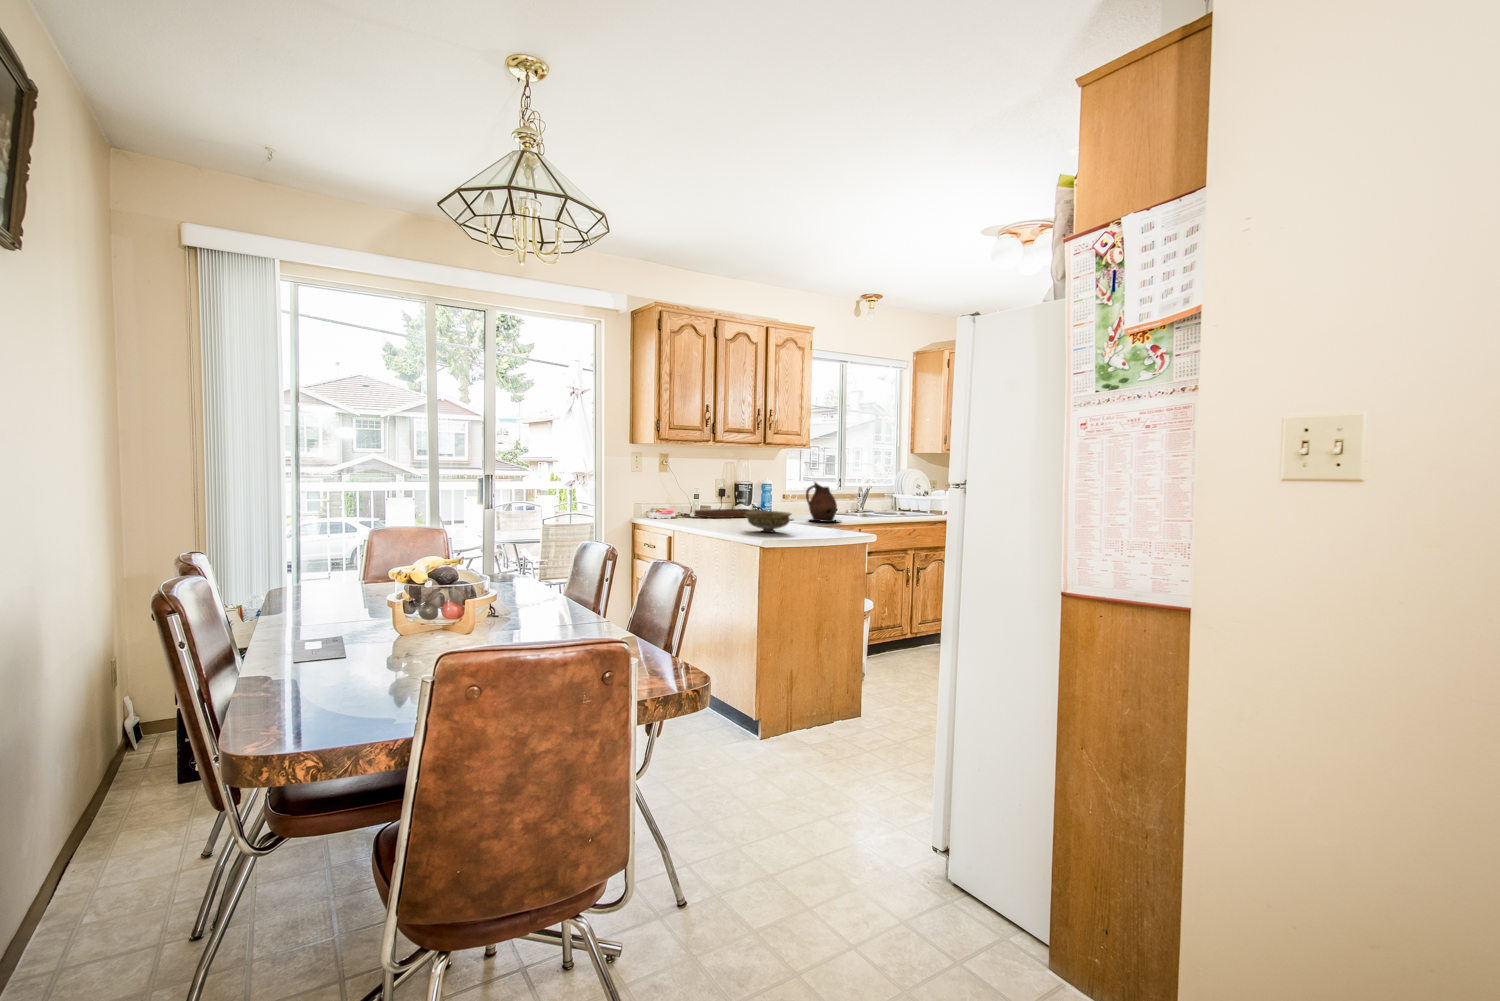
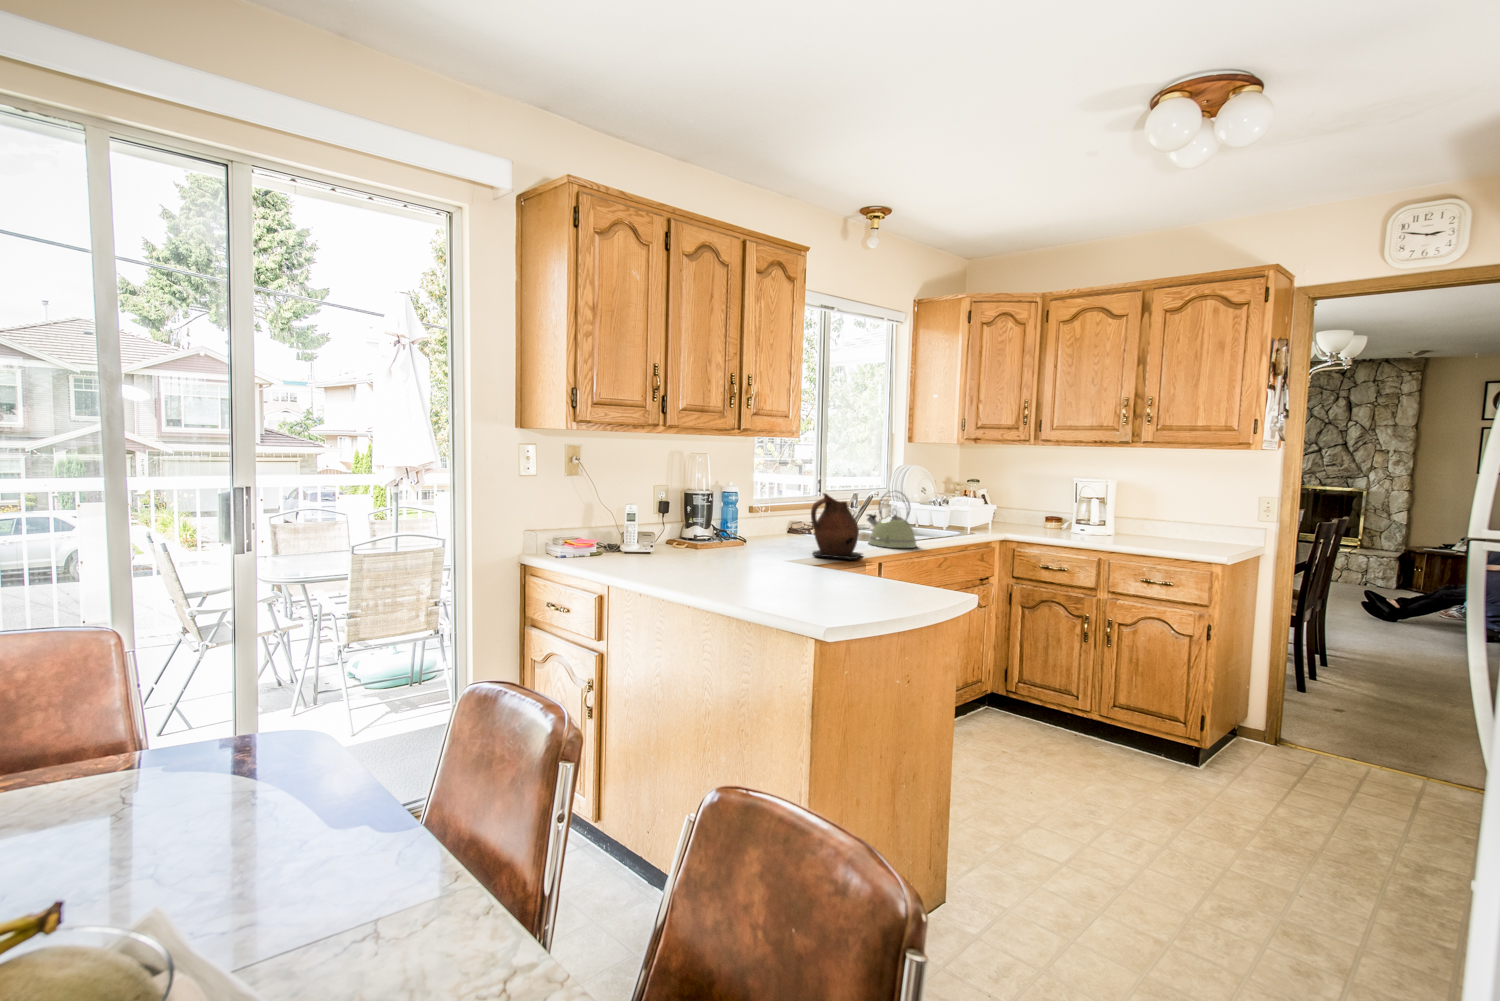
kettle: none [858,483,890,520] -> present [867,491,917,548]
tray: present [694,495,759,518] -> none [627,512,735,555]
ceramic bowl: present [744,511,793,532] -> none [751,557,852,600]

